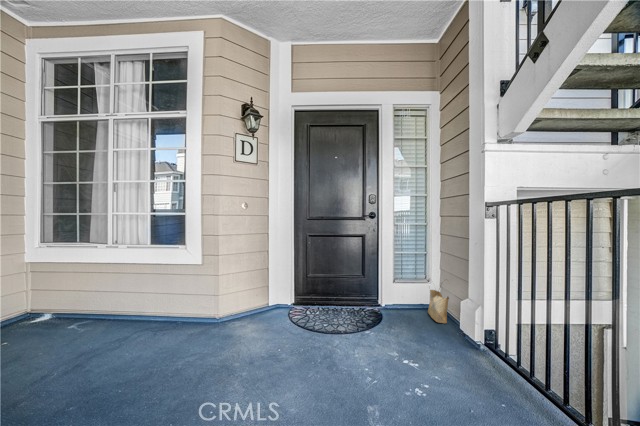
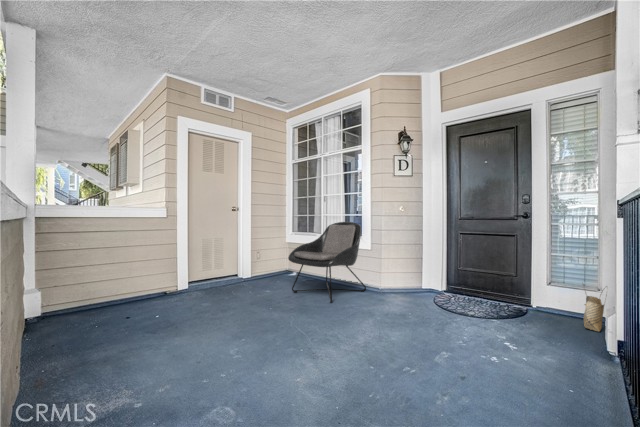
lounge chair: none [33,224,195,368] -> present [288,222,366,302]

